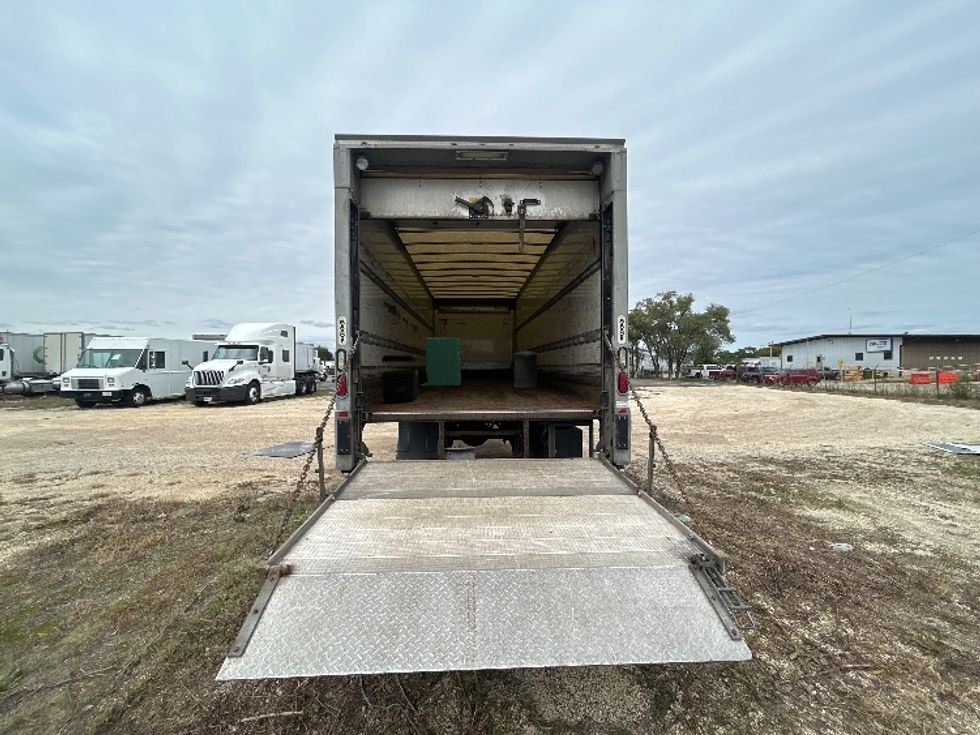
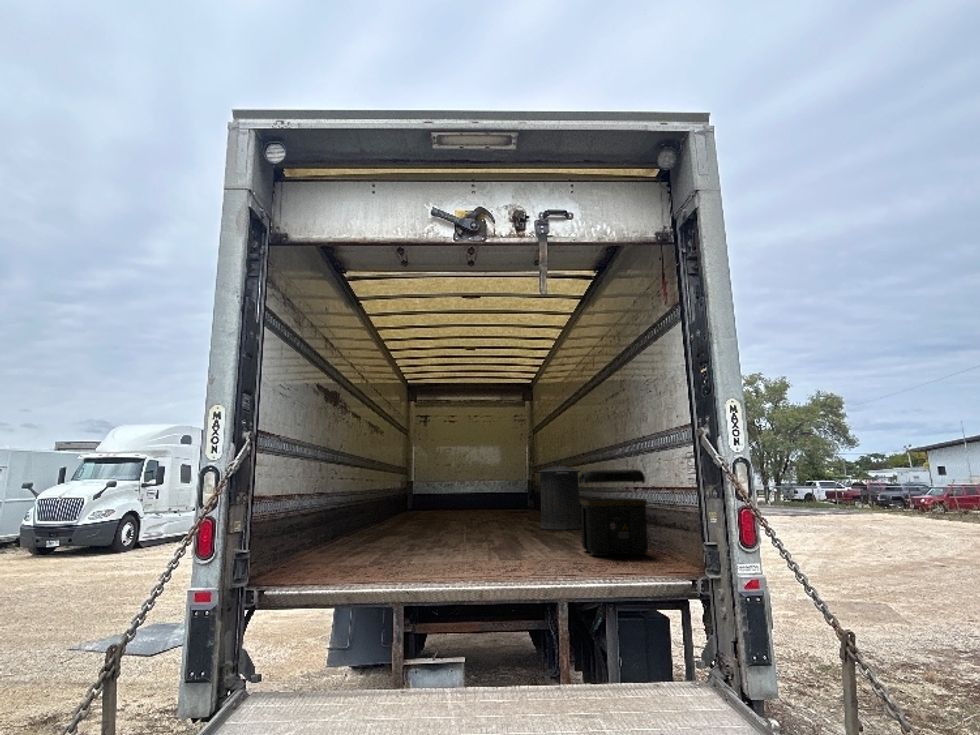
filing cabinet: present [419,338,462,386] -> none [376,444,454,526]
toolbox: present [382,355,418,401] -> present [578,470,648,556]

